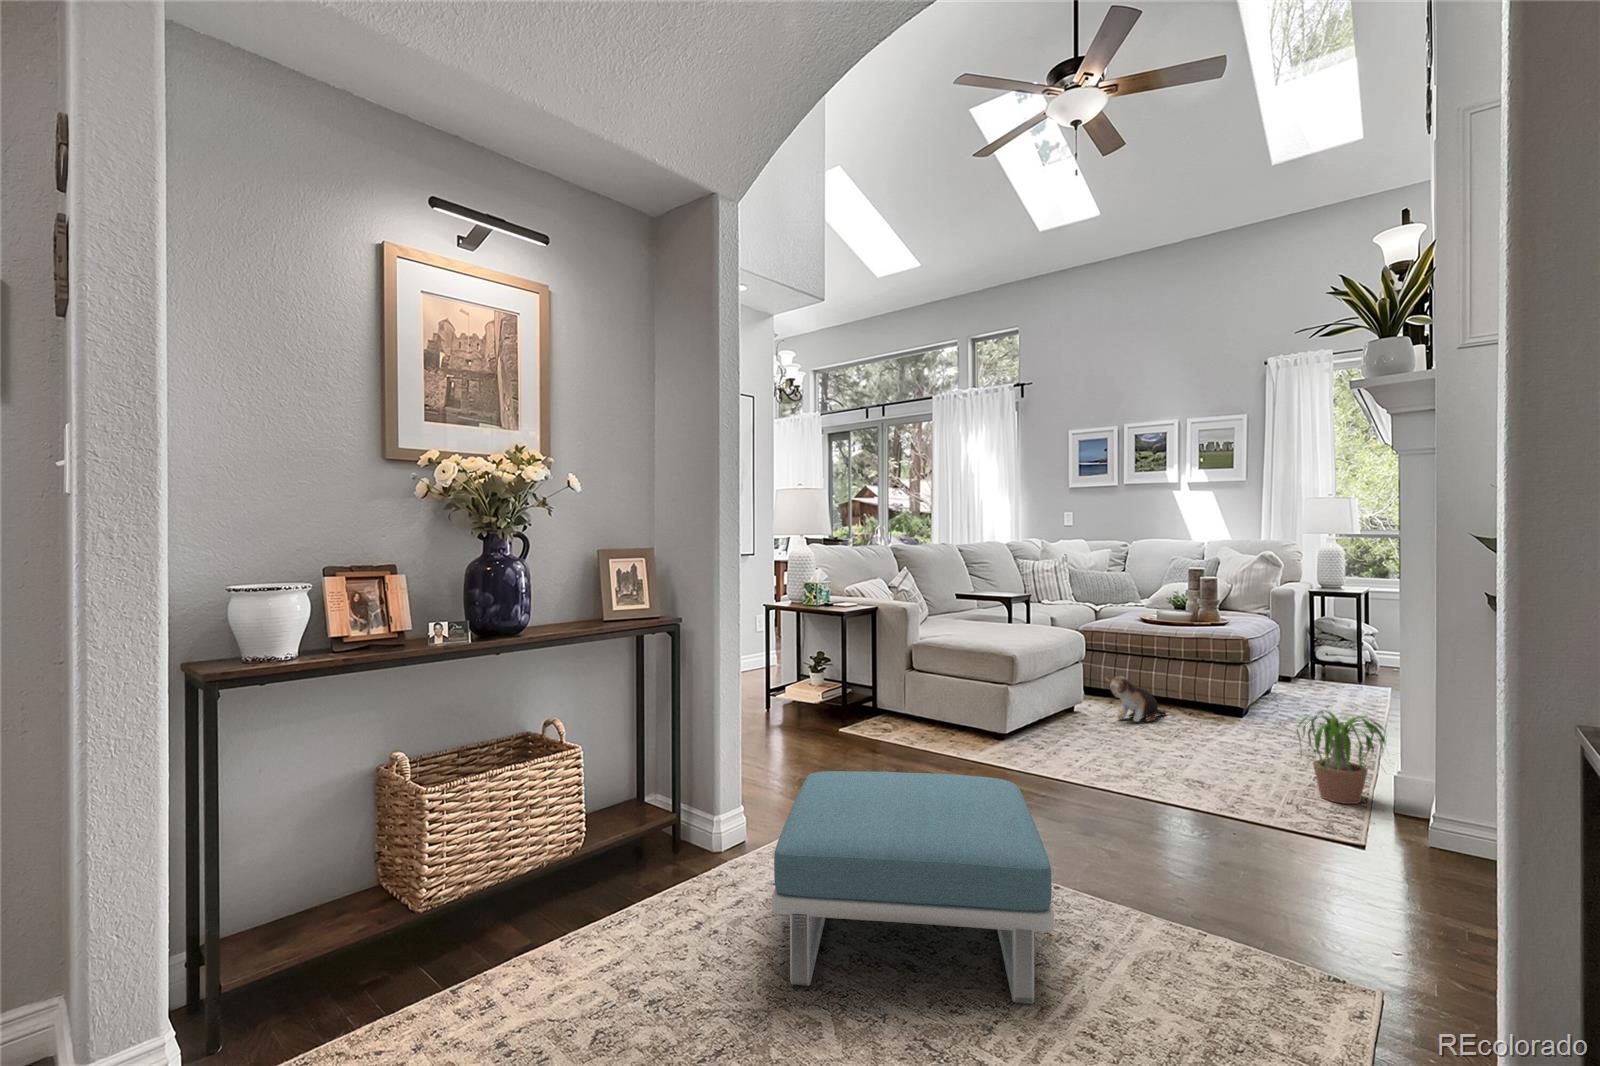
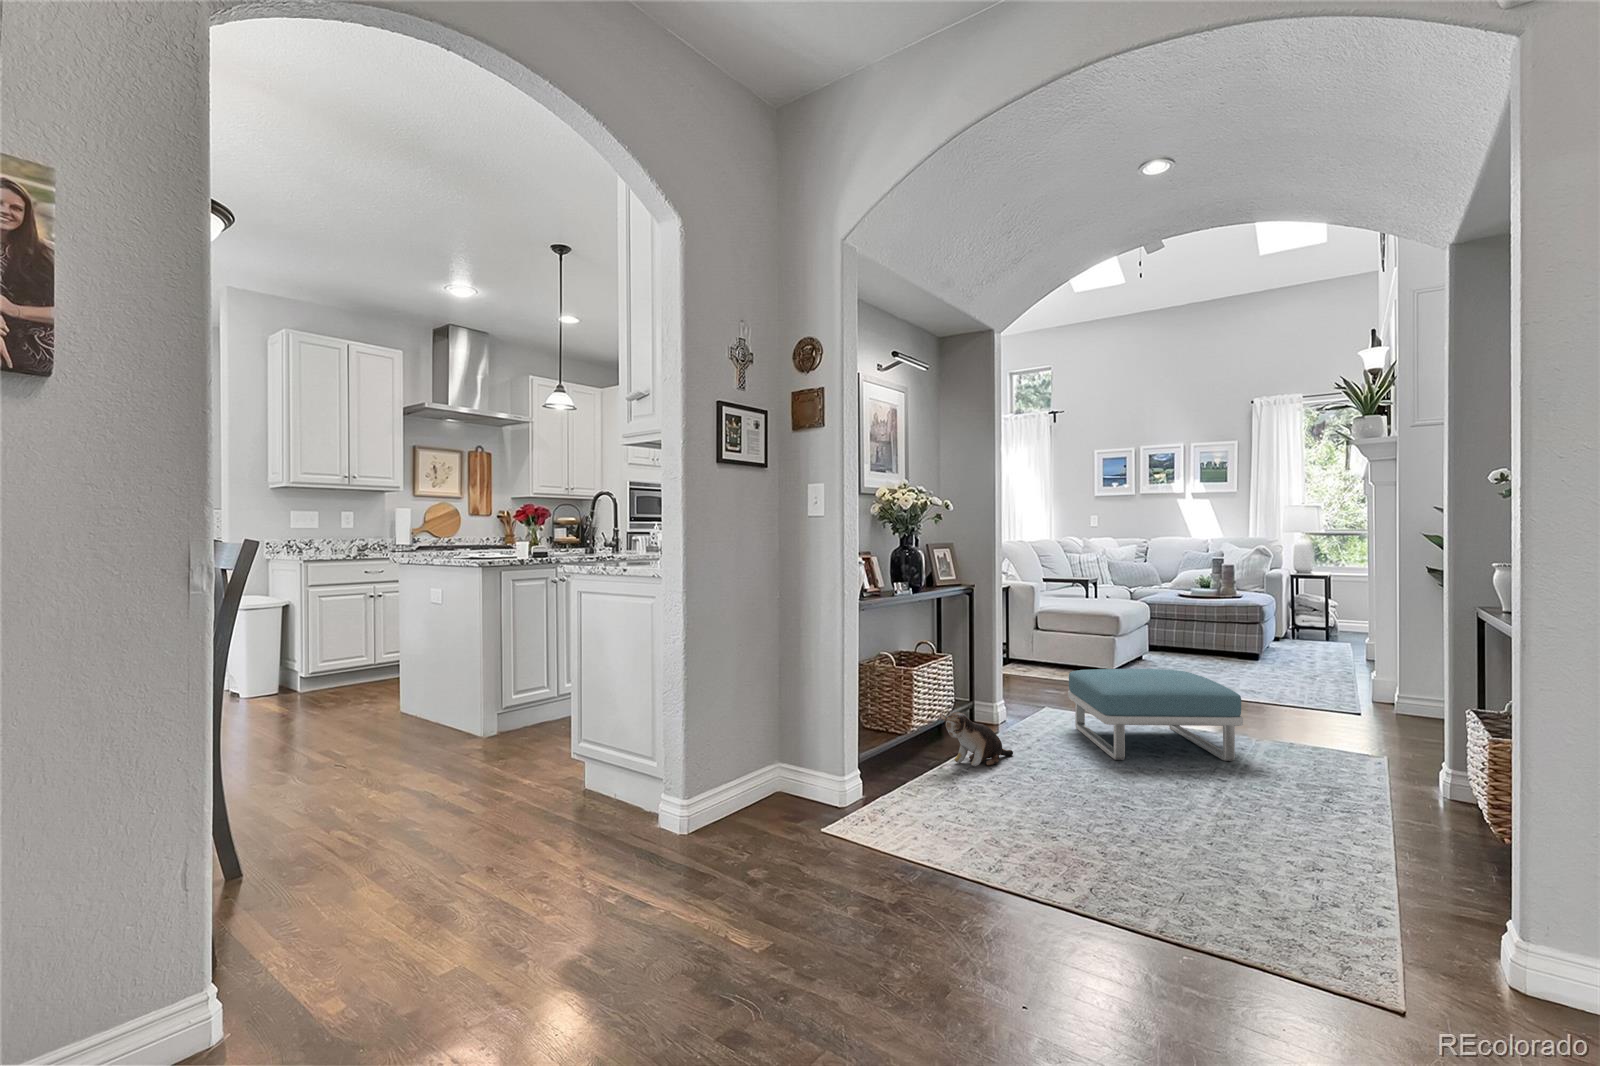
plush toy: present [1105,676,1166,722] -> present [940,712,1013,766]
potted plant: present [1297,711,1386,804] -> none [1307,643,1376,697]

